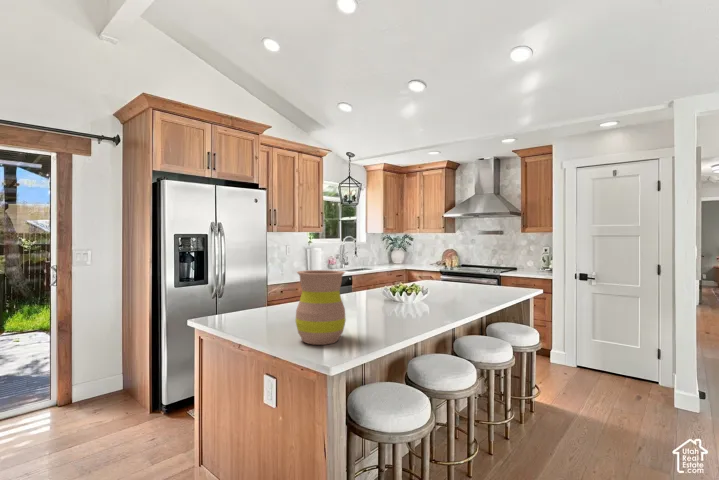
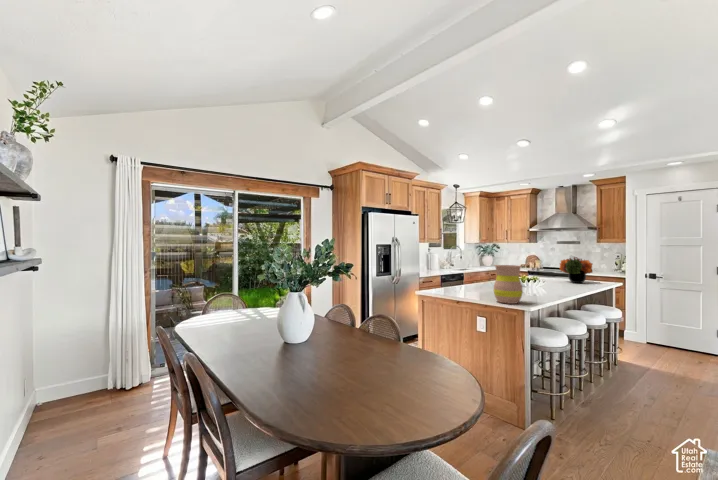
flower arrangement: none [456,252,501,291] -> present [560,257,592,283]

